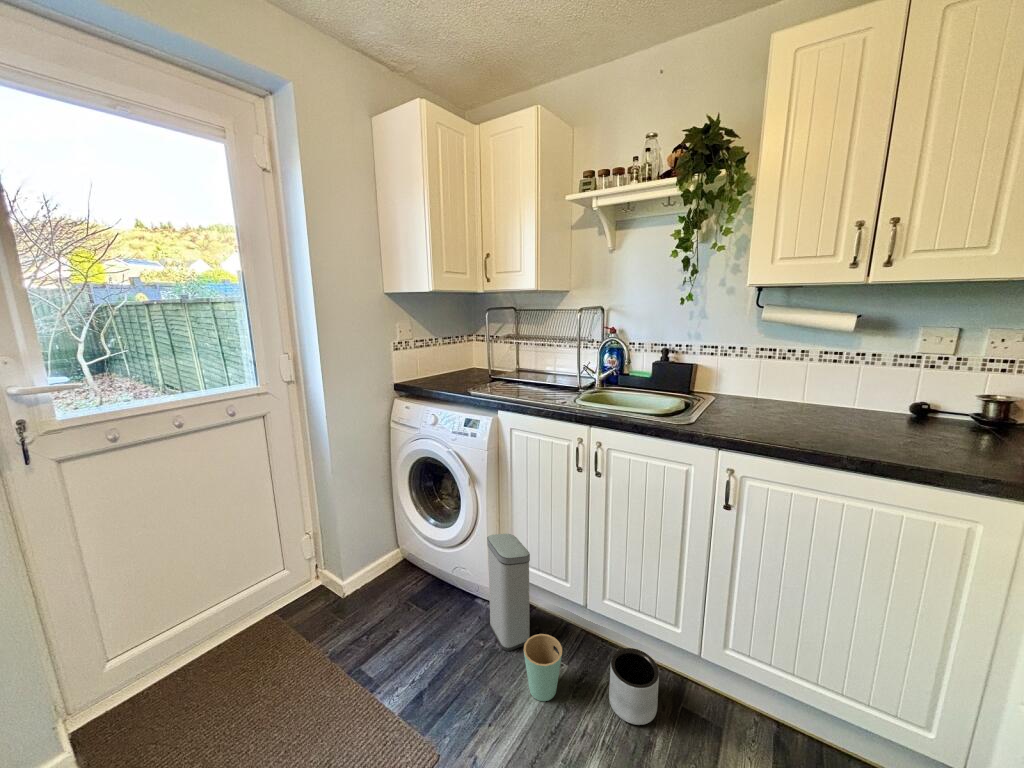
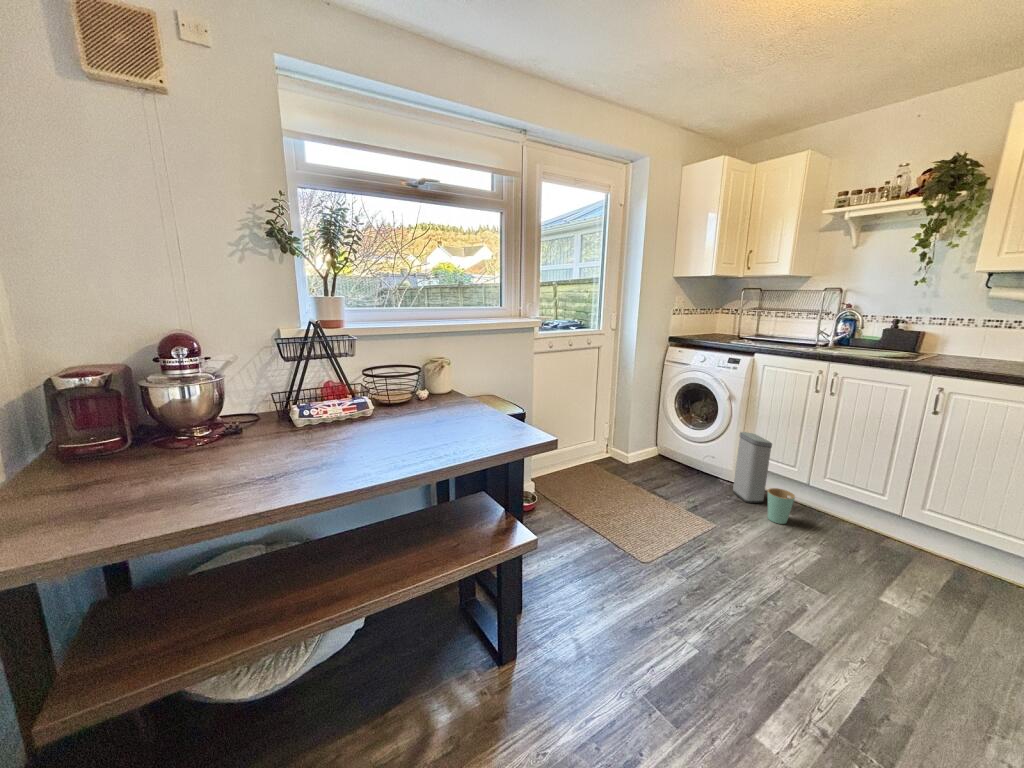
planter: present [609,648,659,725] -> none [826,504,867,543]

